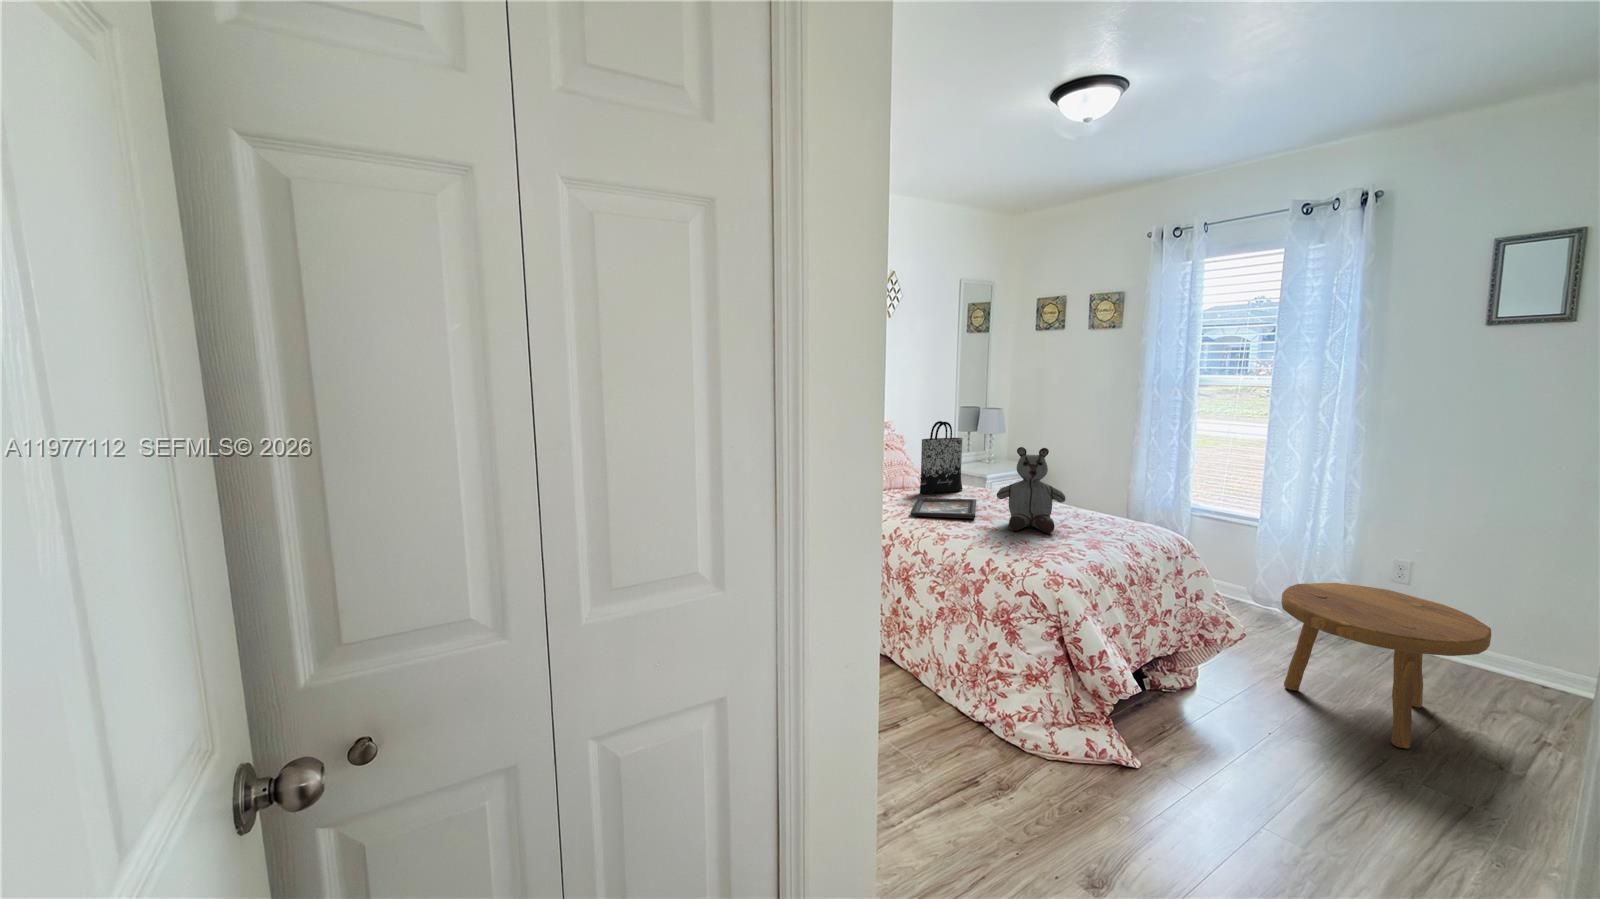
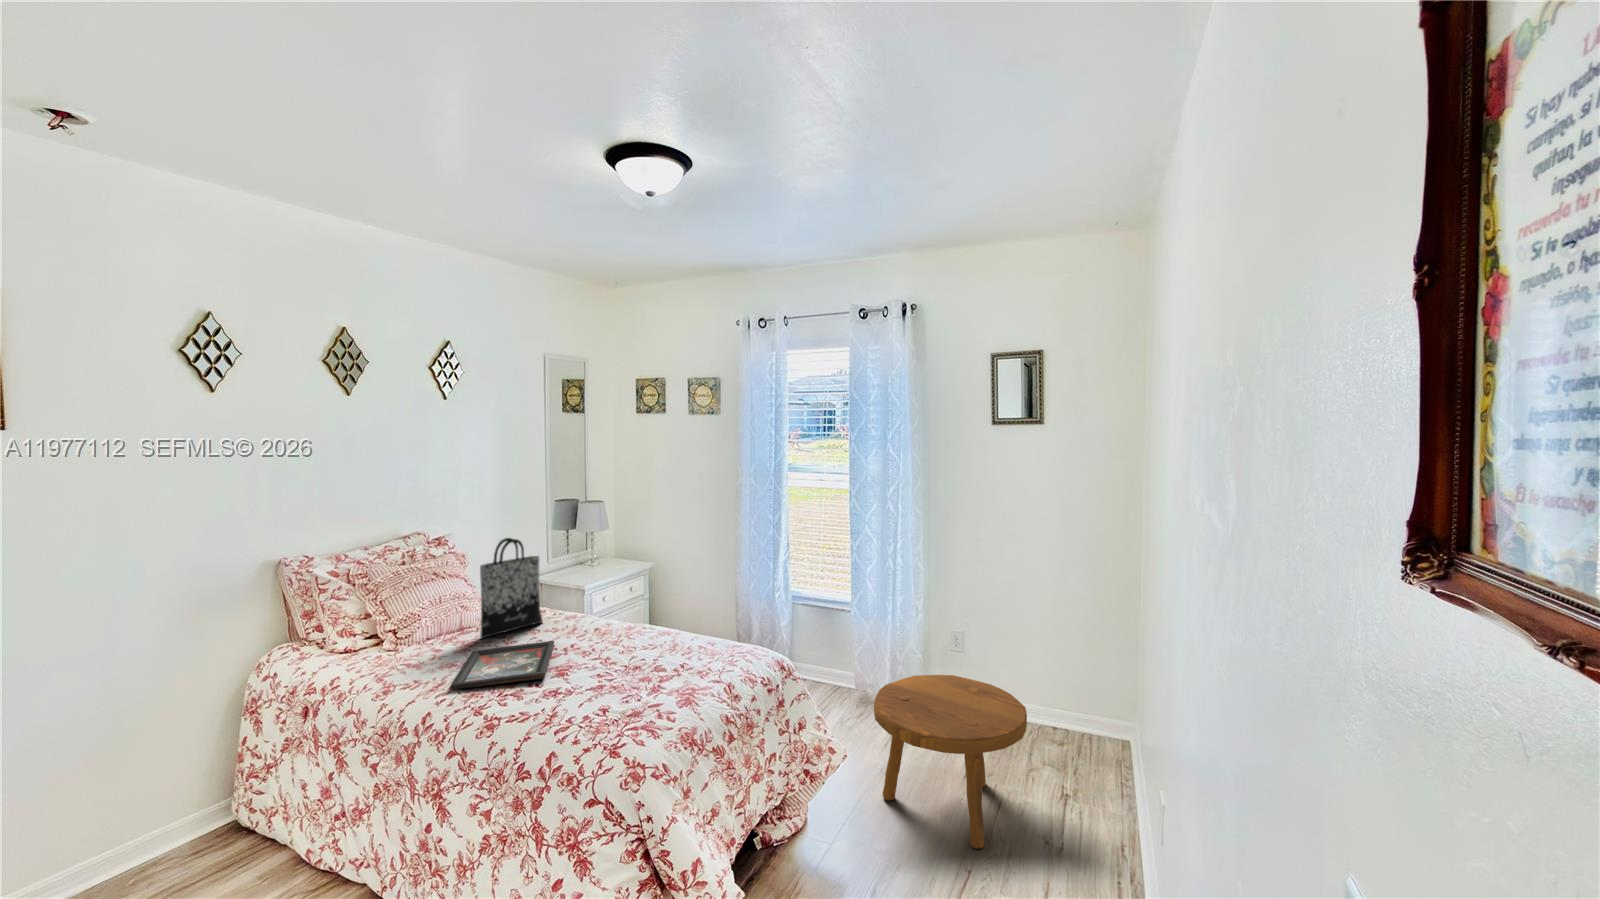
stuffed bear: present [997,447,1066,533] -> none [571,577,656,693]

